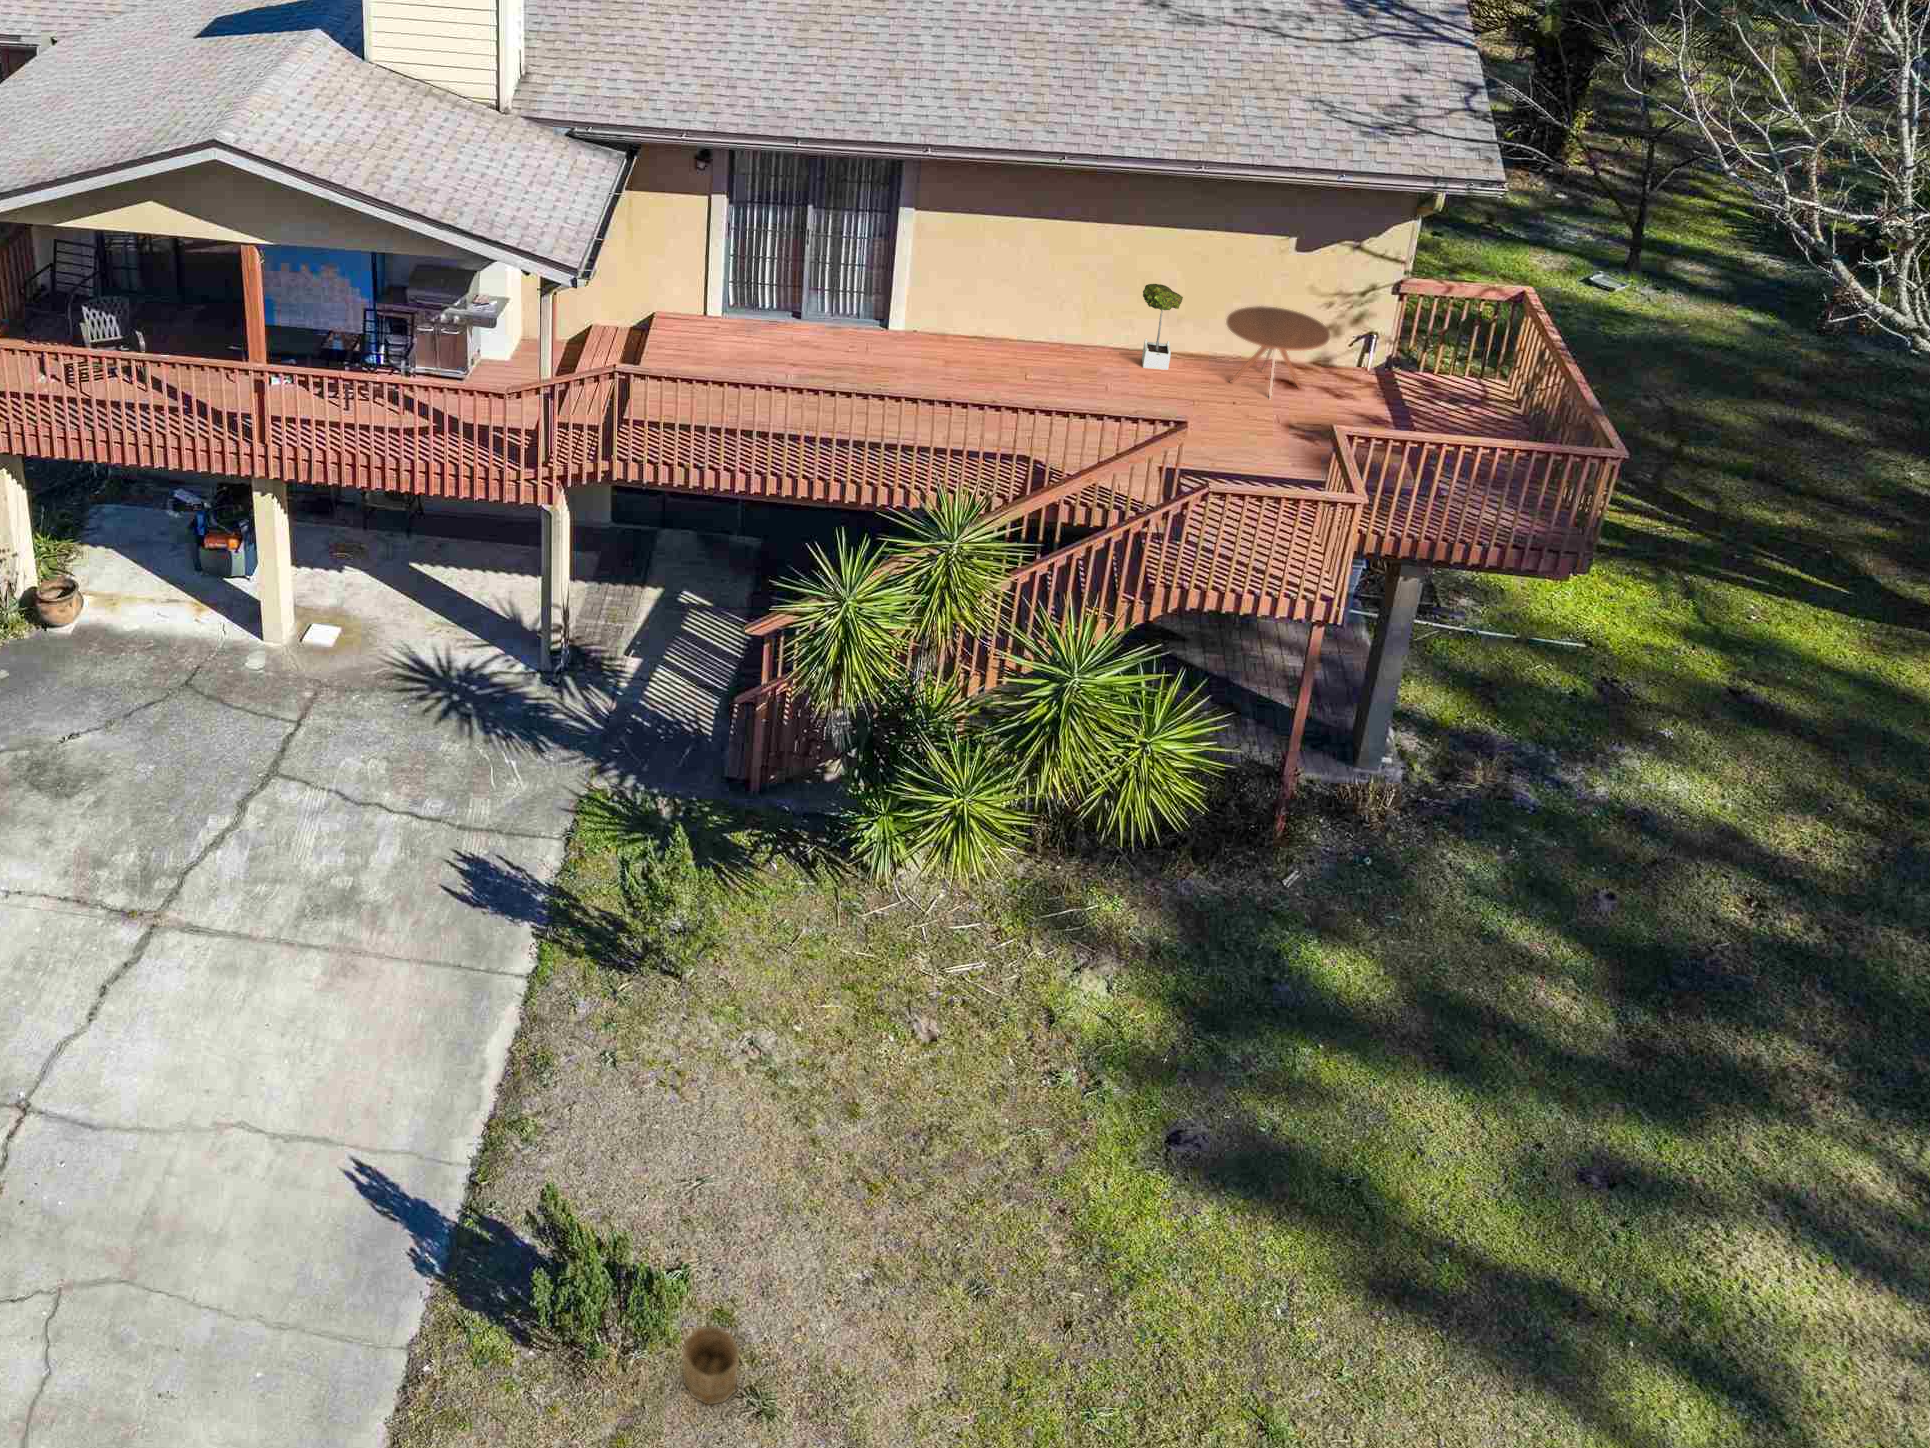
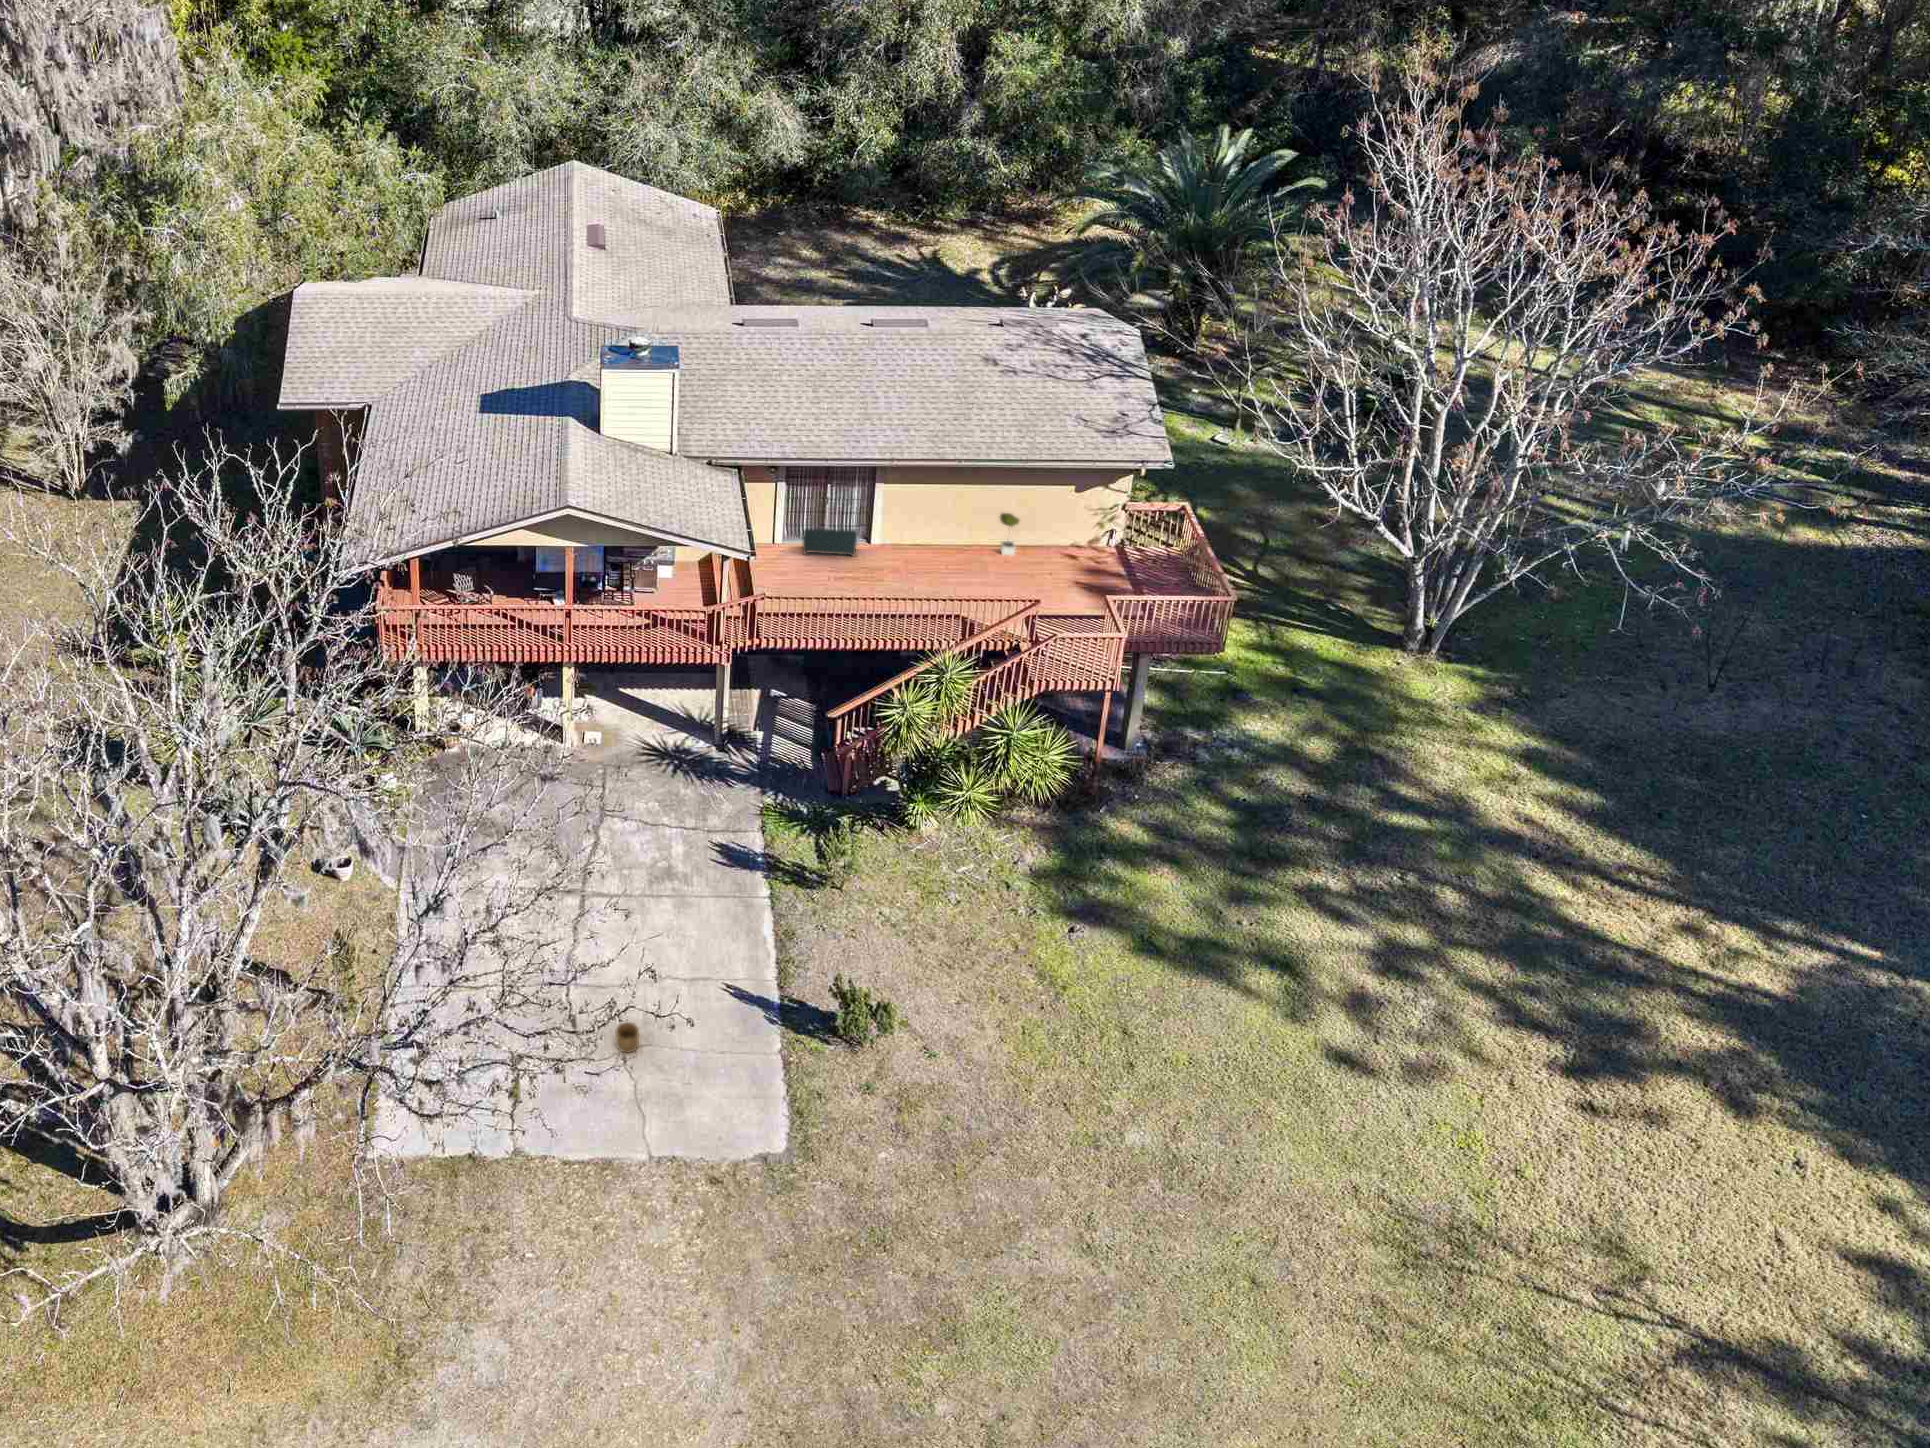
bench: none [761,282,867,352] -> present [803,529,857,556]
round table: present [1226,306,1330,396] -> none [1043,520,1094,570]
wooden bucket: present [681,1327,740,1405] -> present [616,1022,639,1053]

